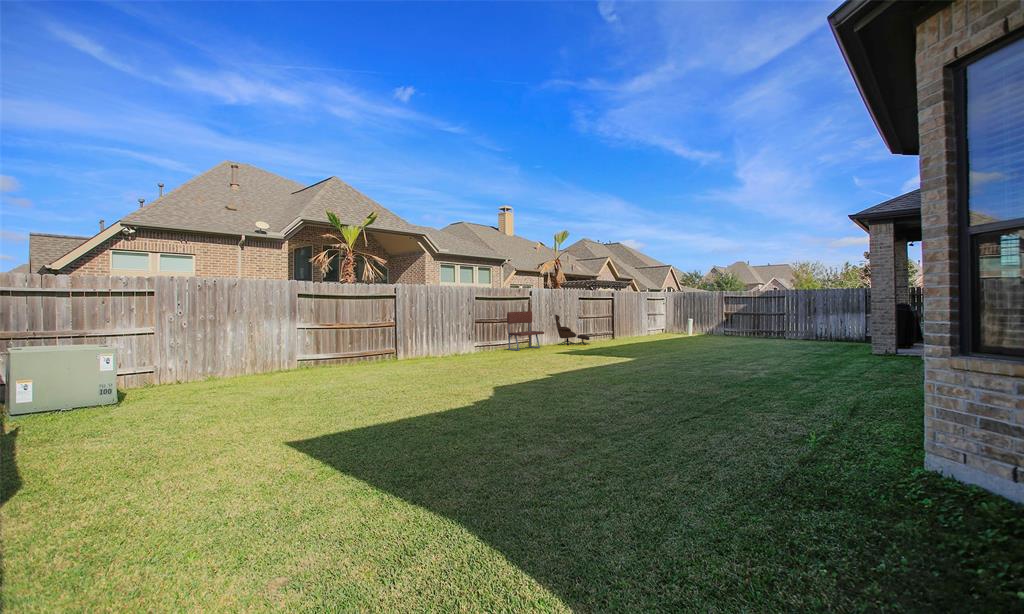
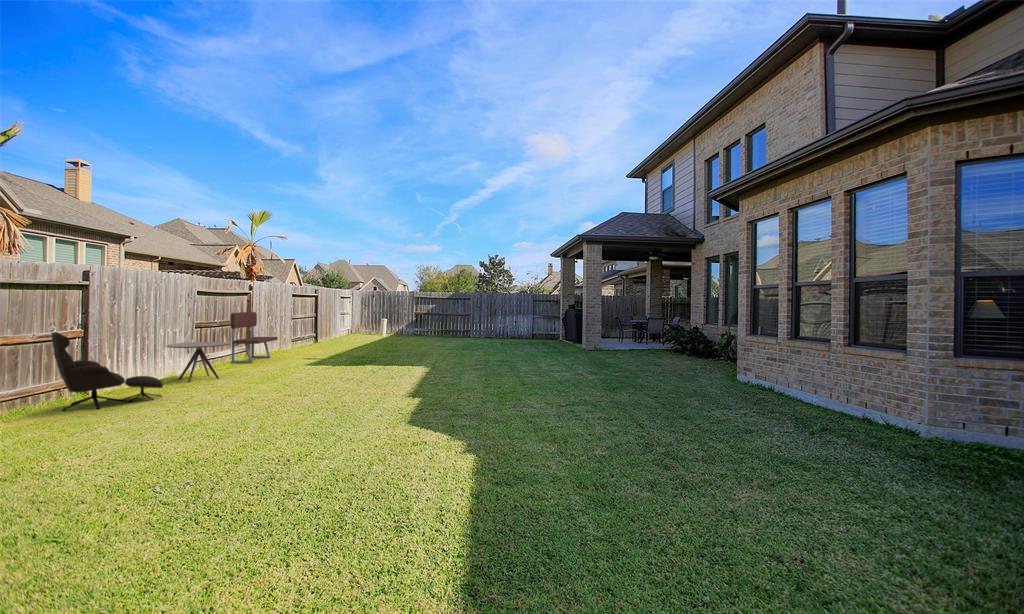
lounge chair: present [555,315,589,345] -> present [51,332,163,411]
round table: none [447,332,483,359] -> present [166,342,230,382]

